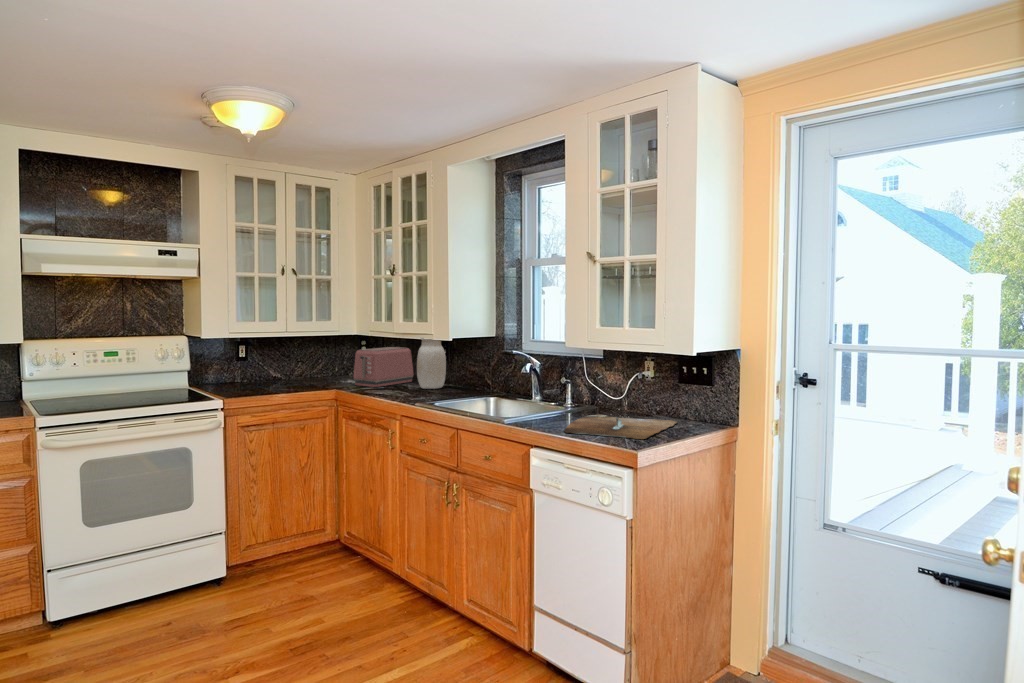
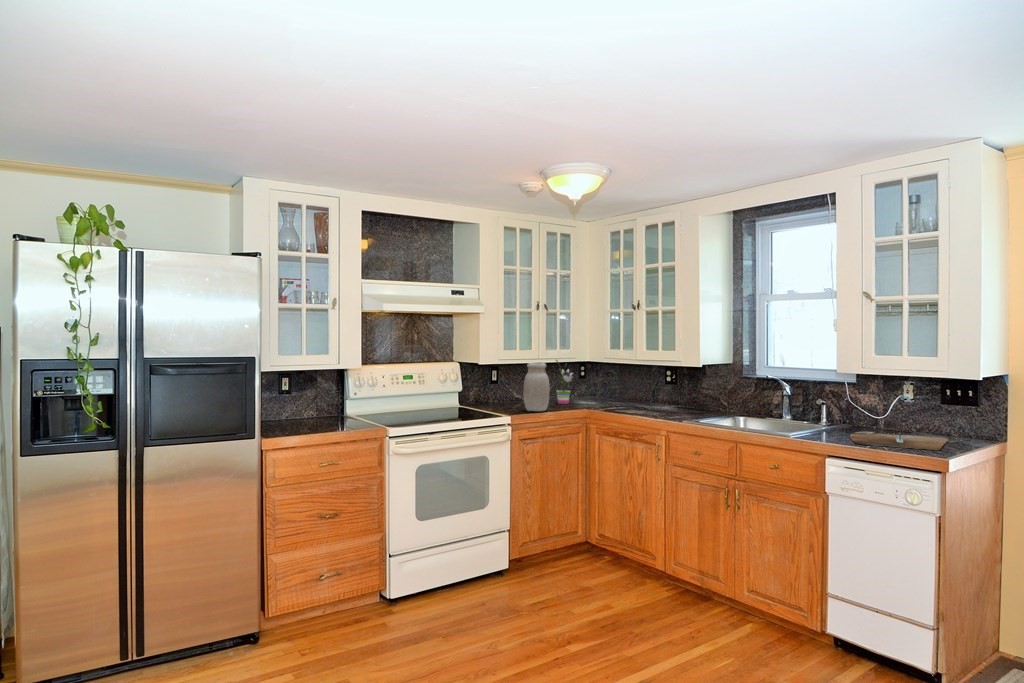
potted plant: none [313,333,336,384] -> present [556,360,573,404]
jar: present [417,338,446,389] -> present [523,363,550,411]
toaster: present [354,347,413,387] -> none [594,373,642,407]

